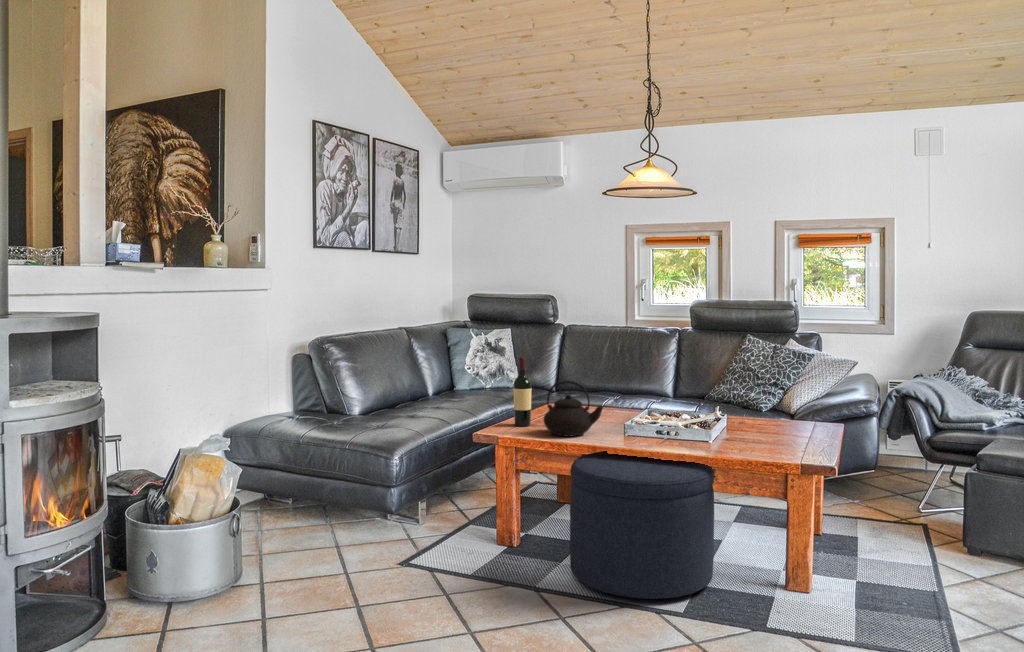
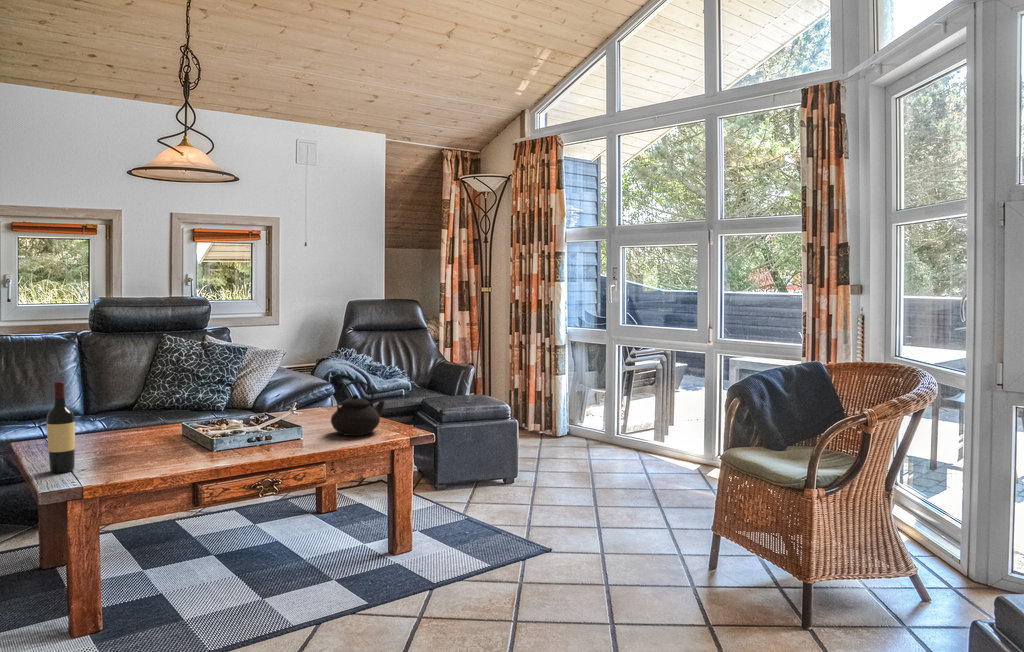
teapot: present [544,381,603,437] -> present [331,381,385,436]
ottoman: present [570,451,714,599] -> none [204,457,358,616]

